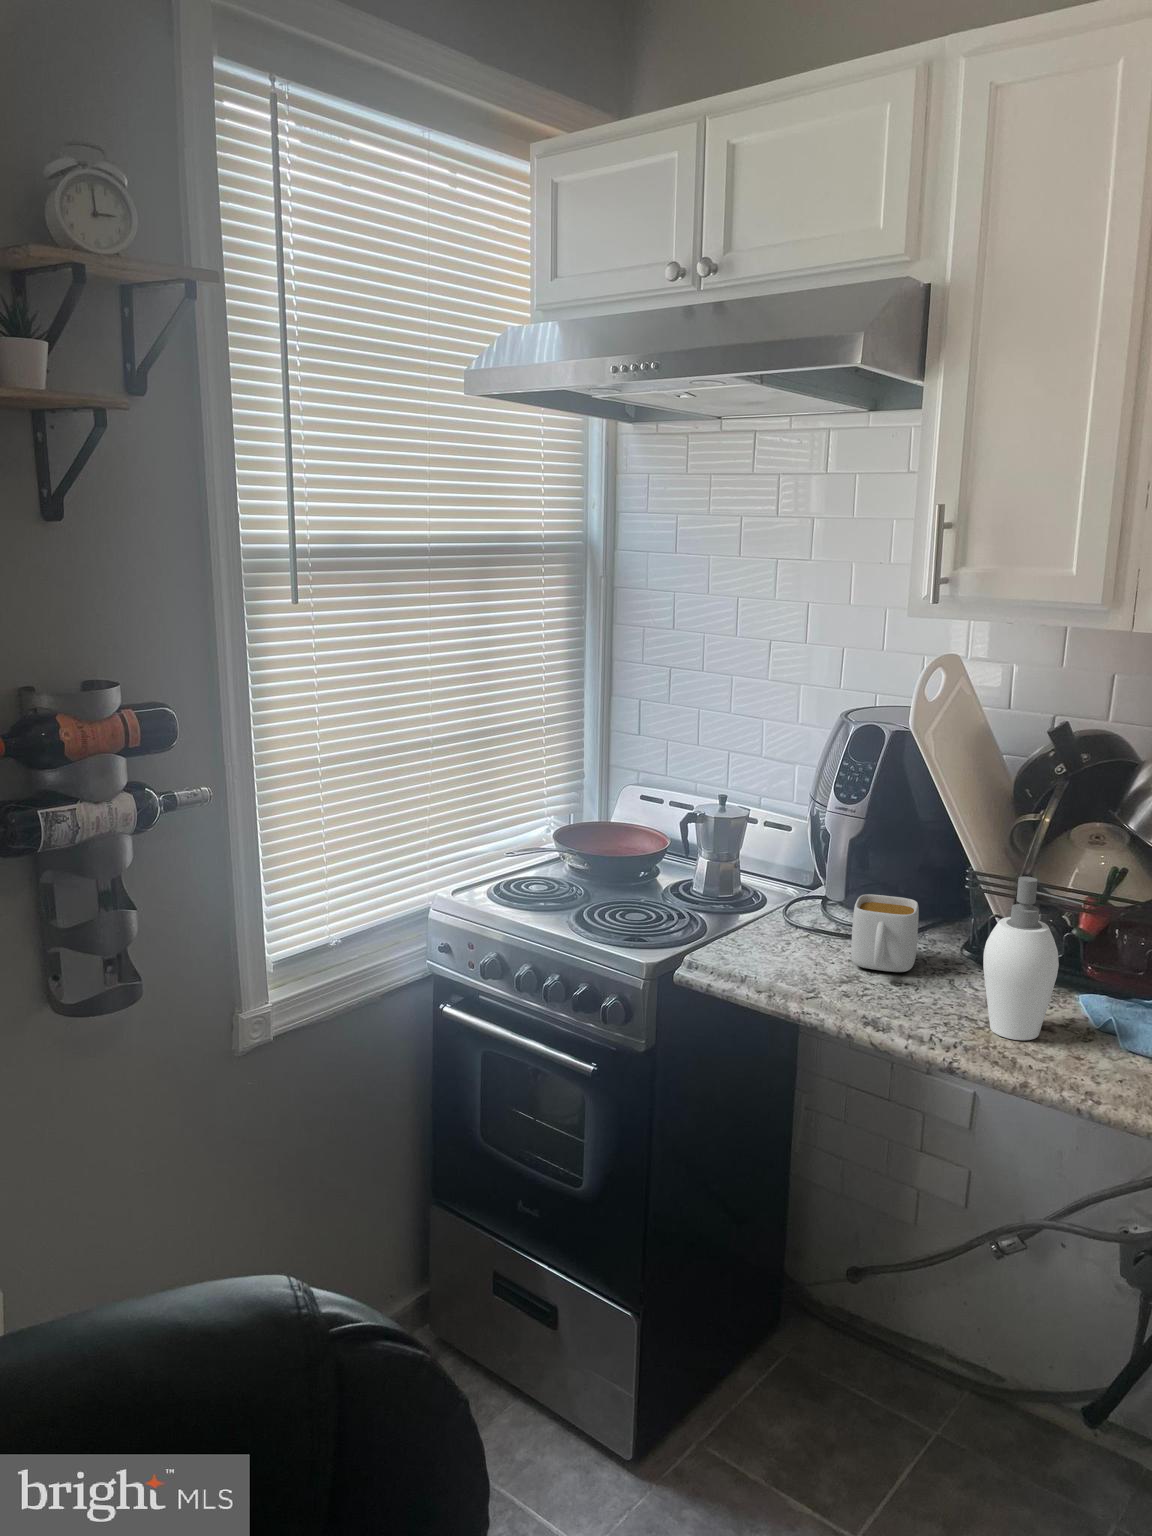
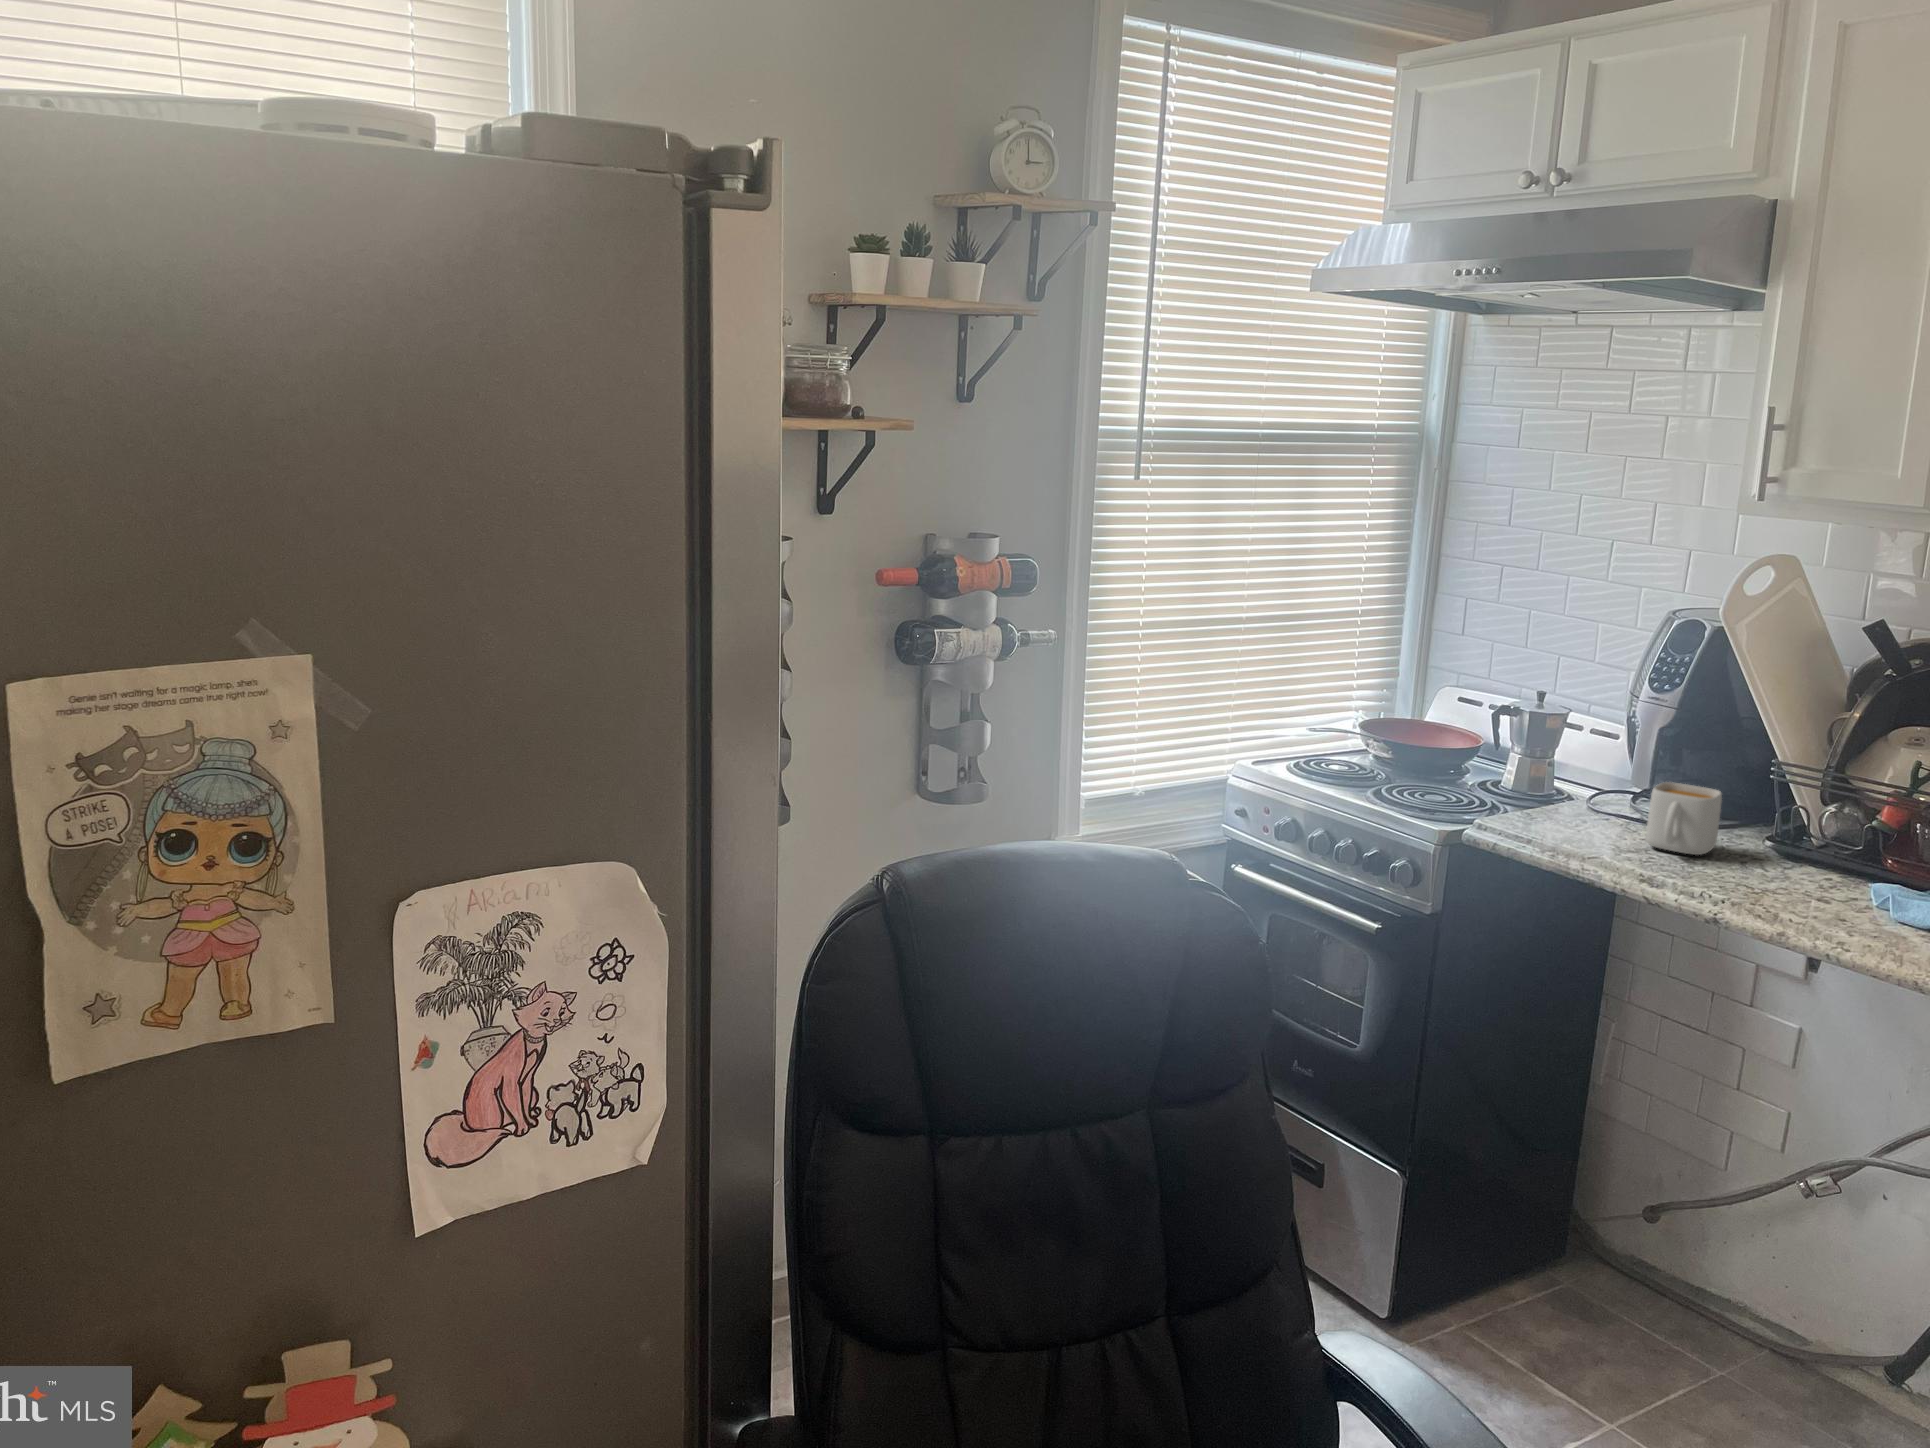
soap dispenser: present [983,877,1084,1040] -> none [1762,755,1860,907]

